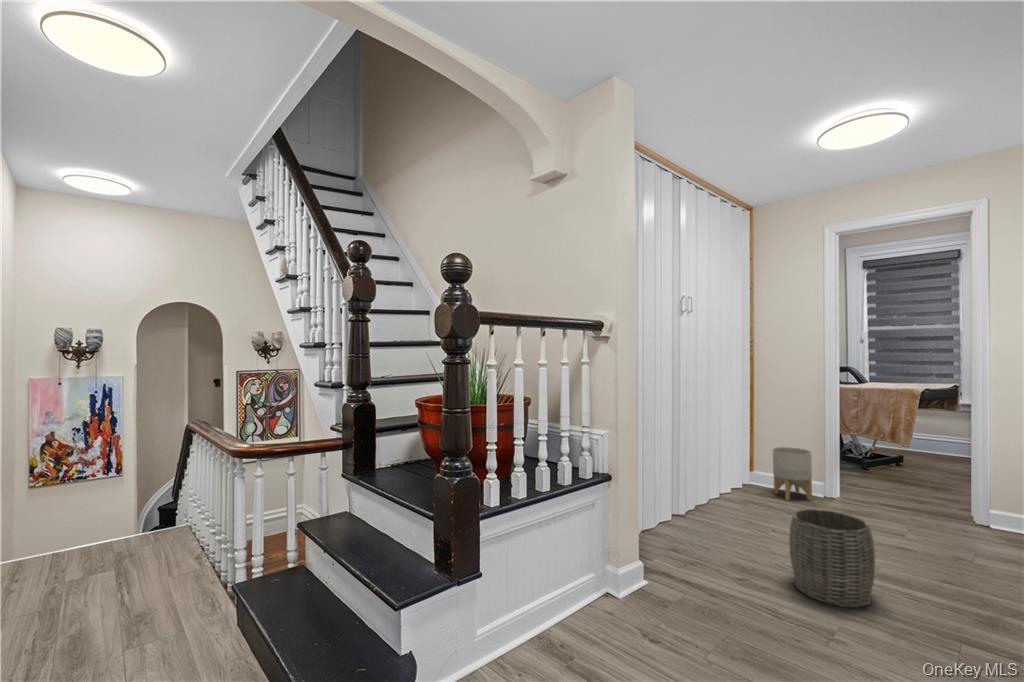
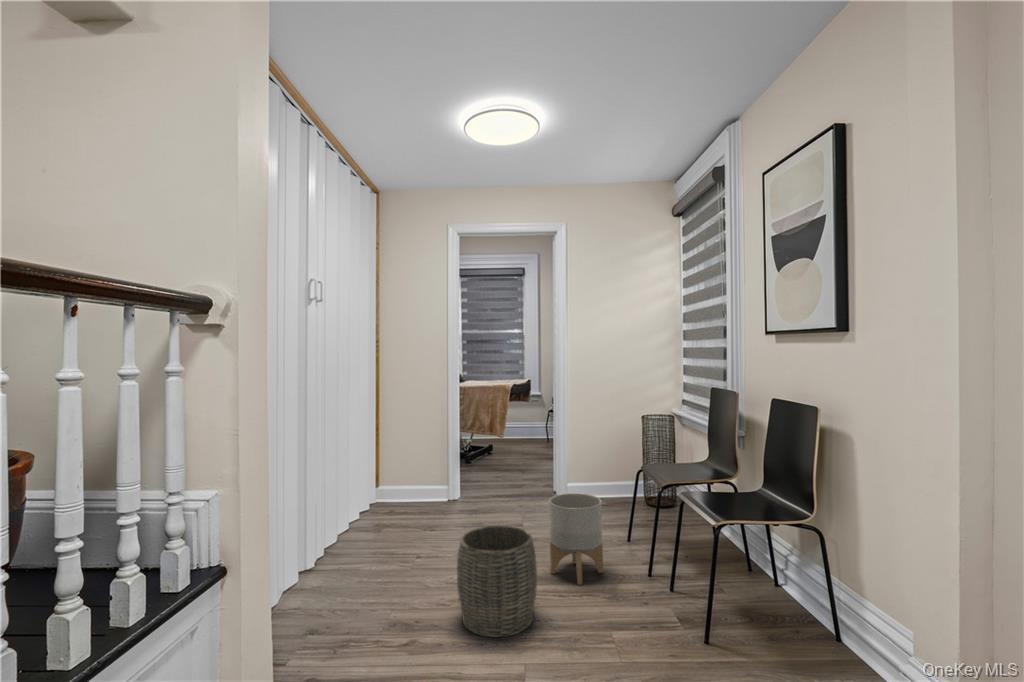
planter: present [773,447,812,501] -> present [549,493,603,585]

